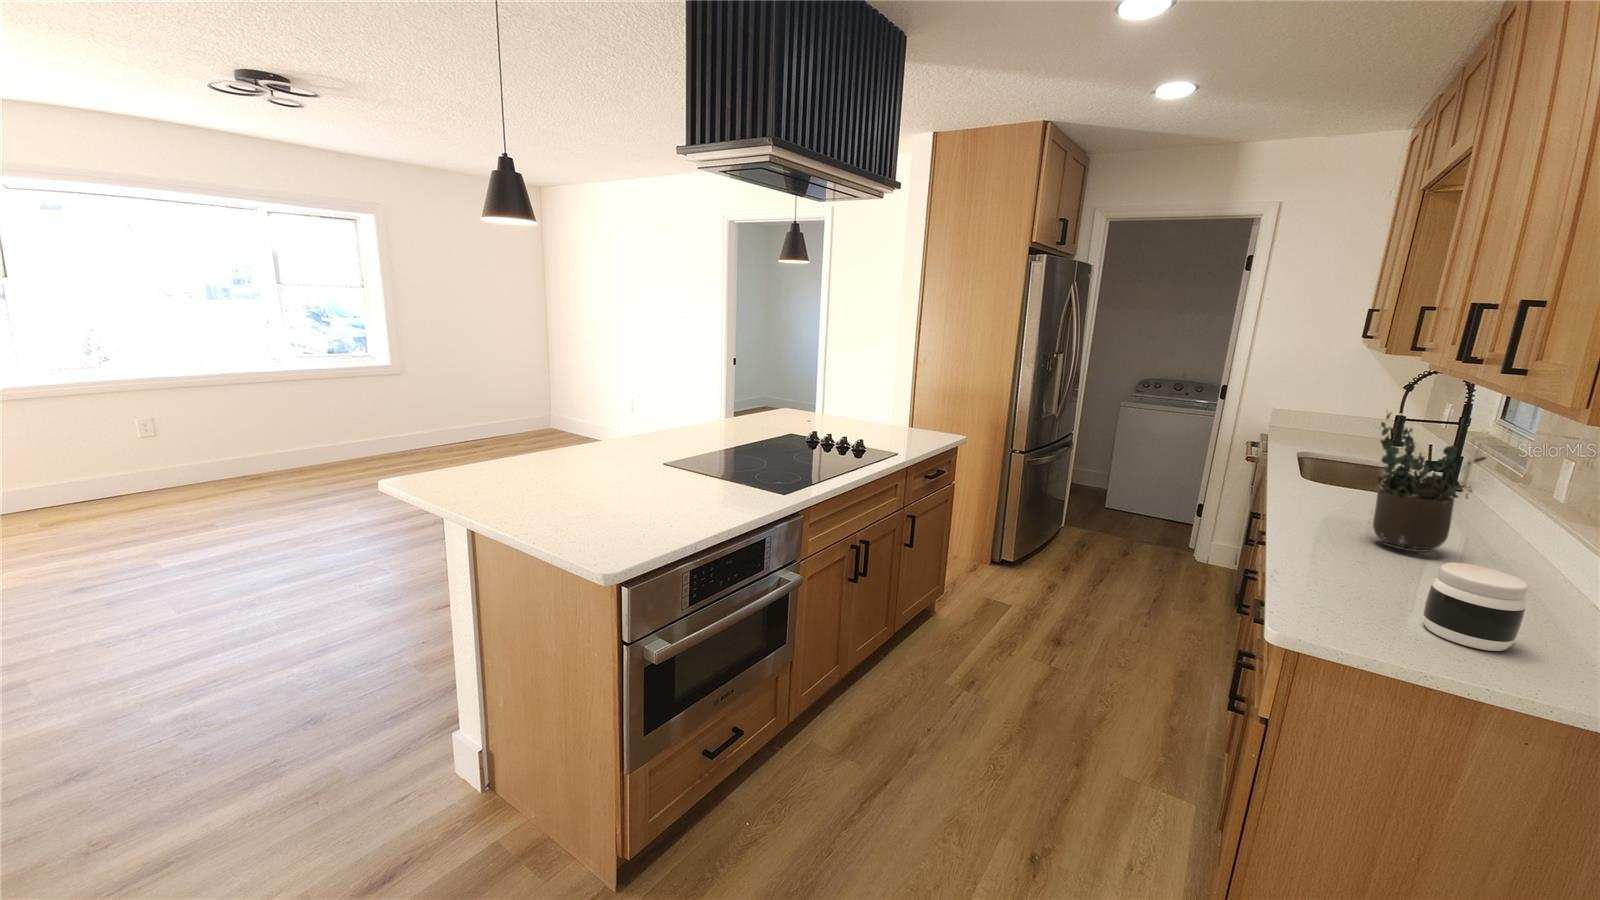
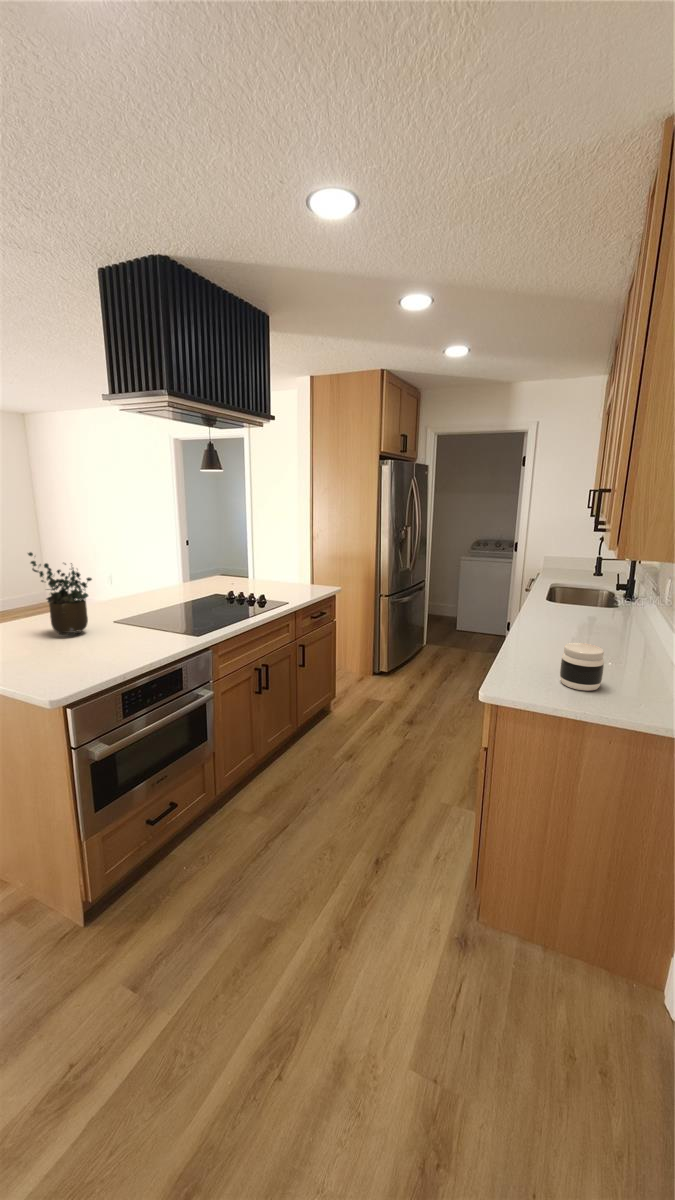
potted plant: present [1373,413,1486,552] -> present [28,552,92,635]

